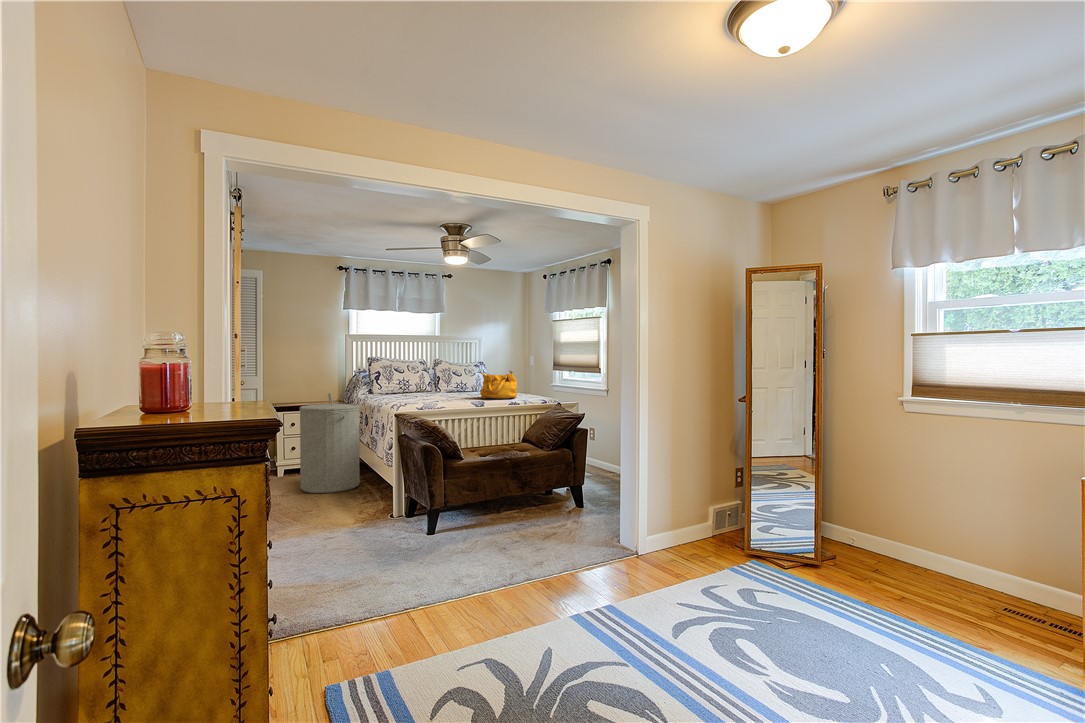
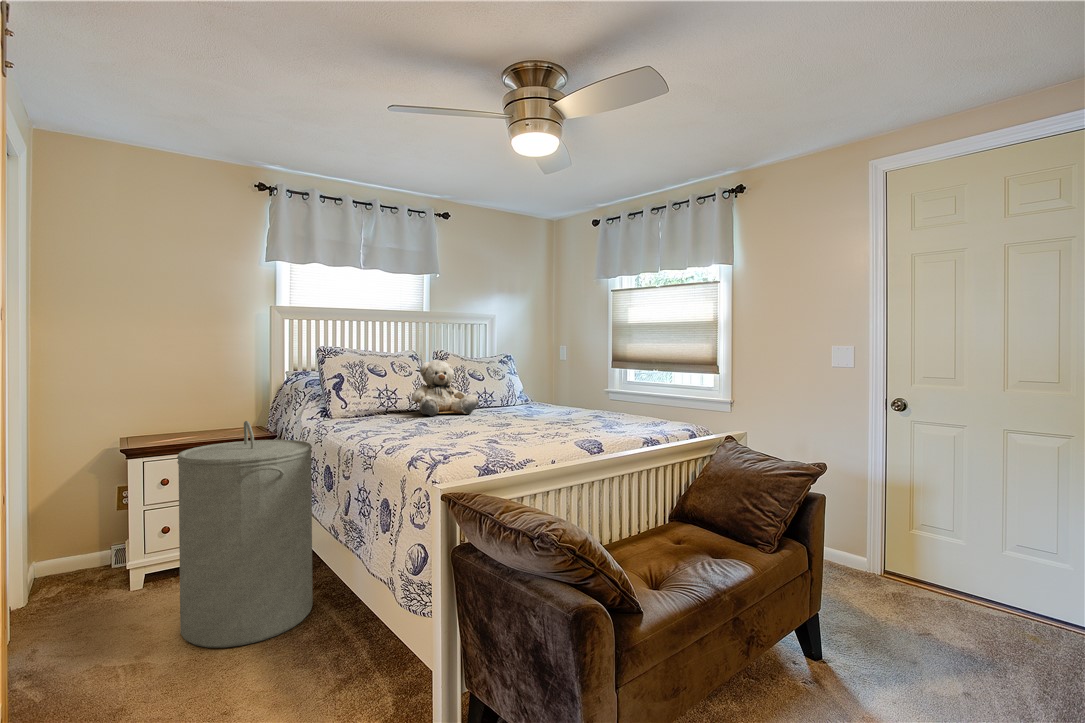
teddy bear: none [416,364,452,394] -> present [412,359,479,416]
handbag: present [480,371,517,399] -> none [554,371,621,425]

